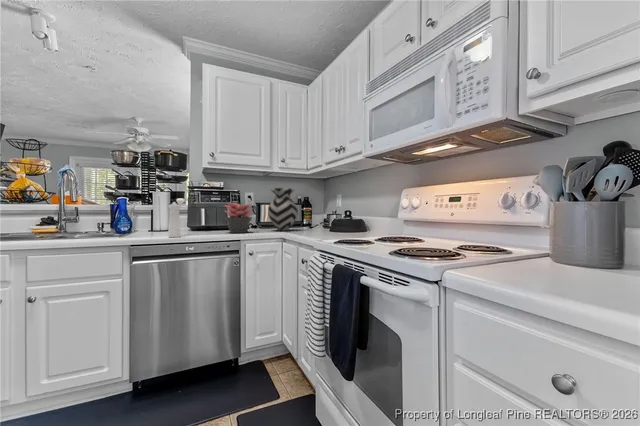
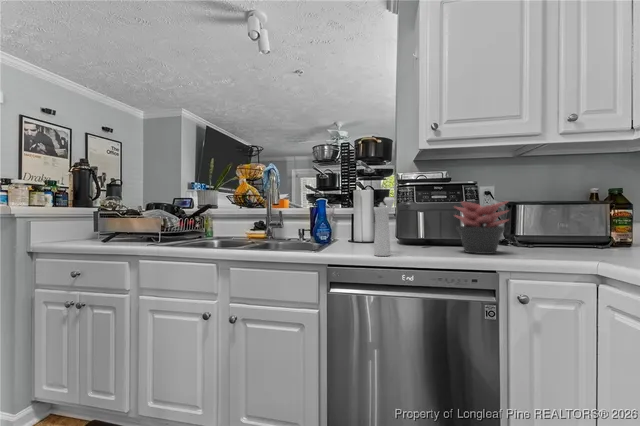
vase: present [268,188,298,231] -> none [534,171,604,254]

